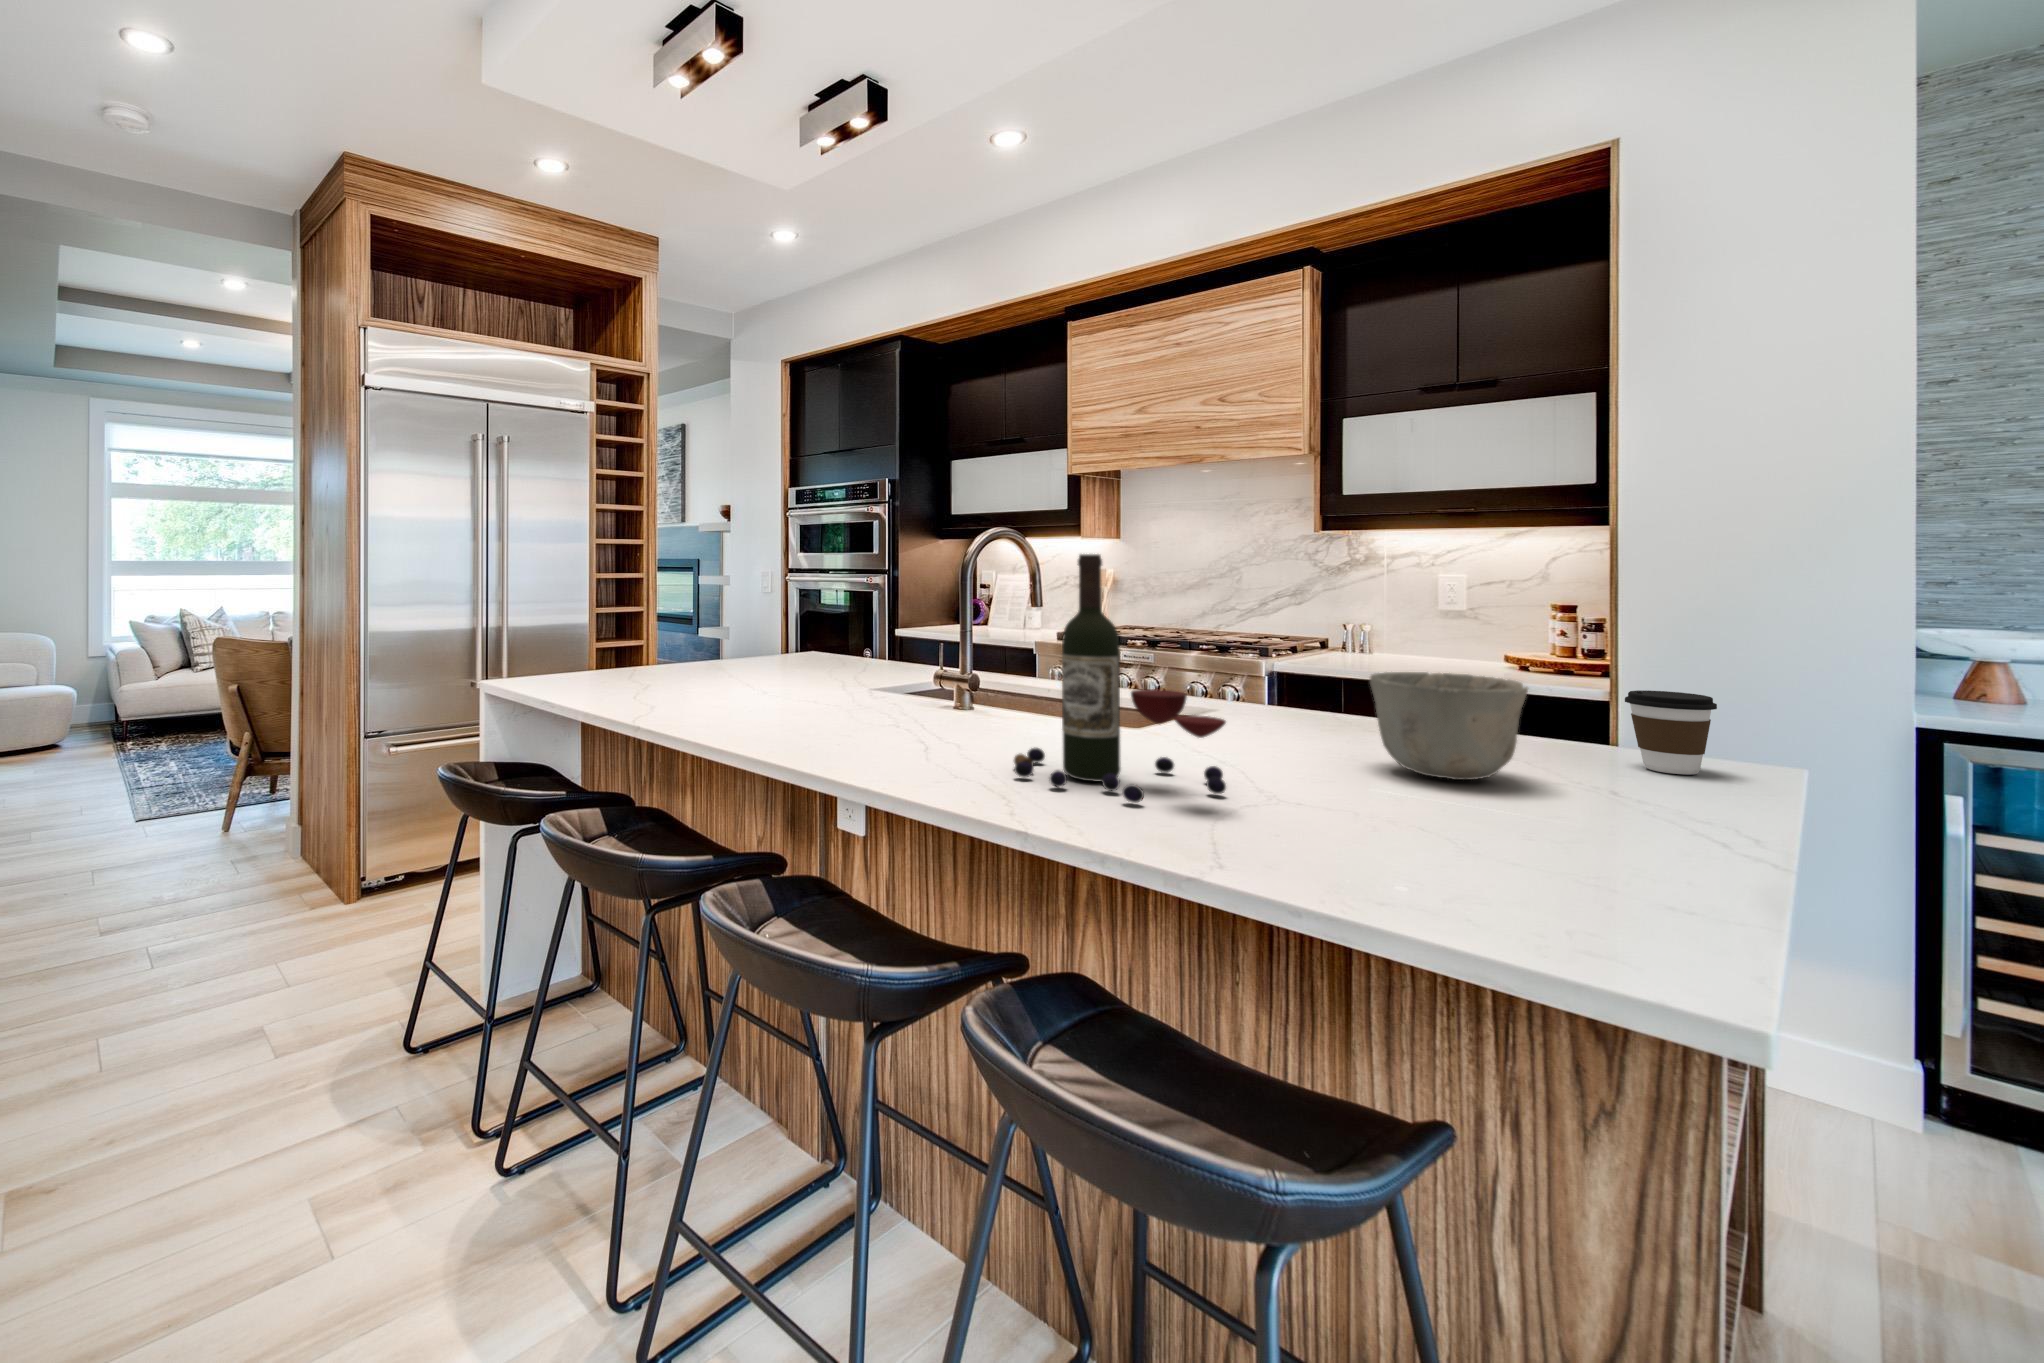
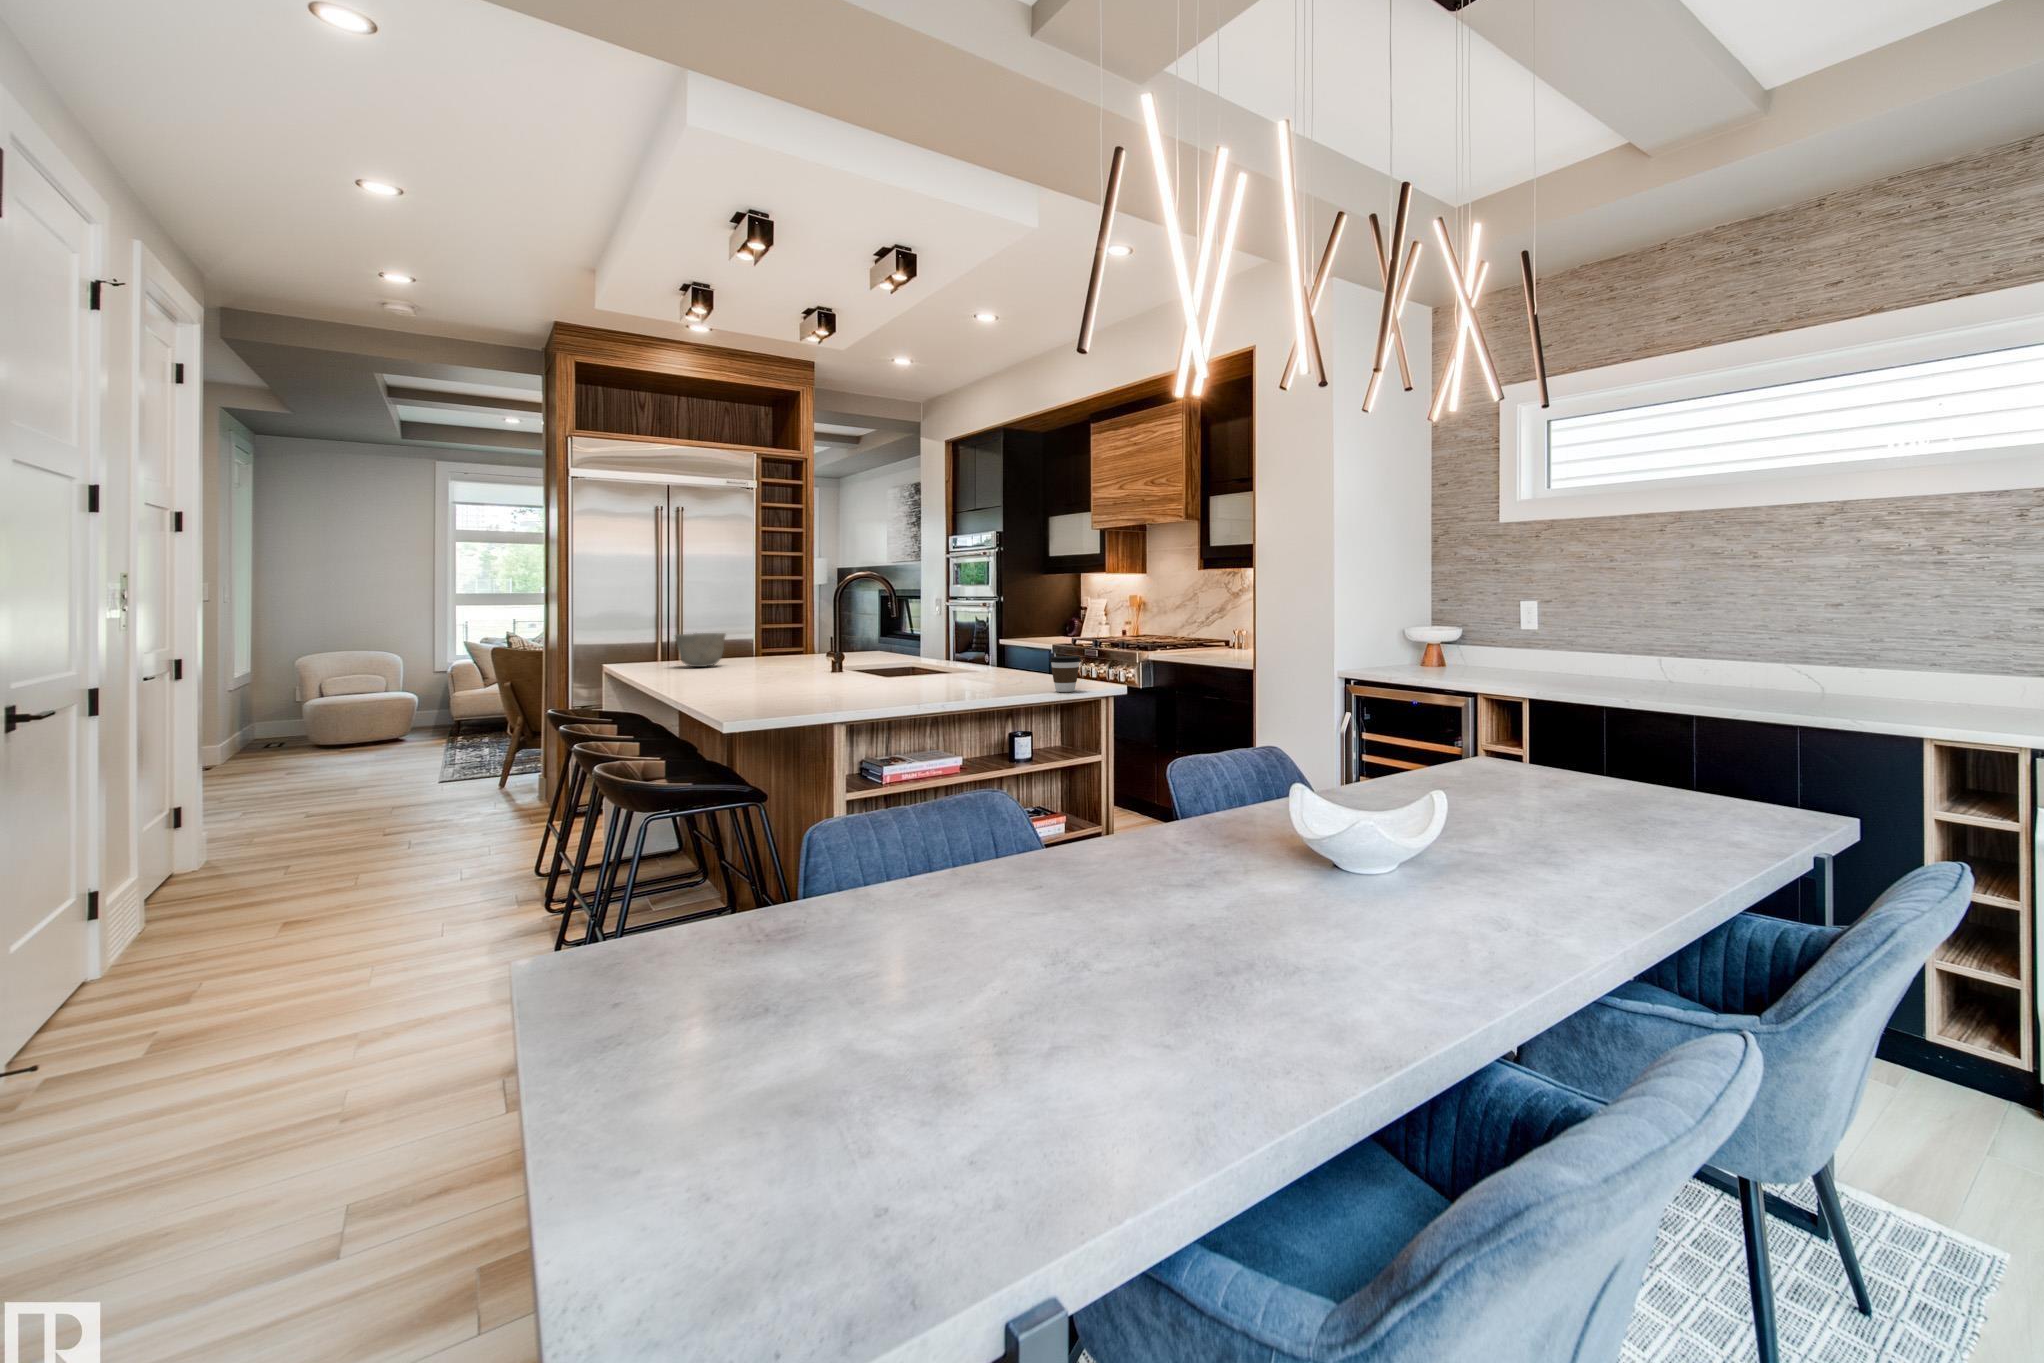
wine bottle: present [1014,554,1226,803] -> none [751,594,839,701]
ceramic bowl: present [1370,672,1528,780] -> present [675,633,725,667]

